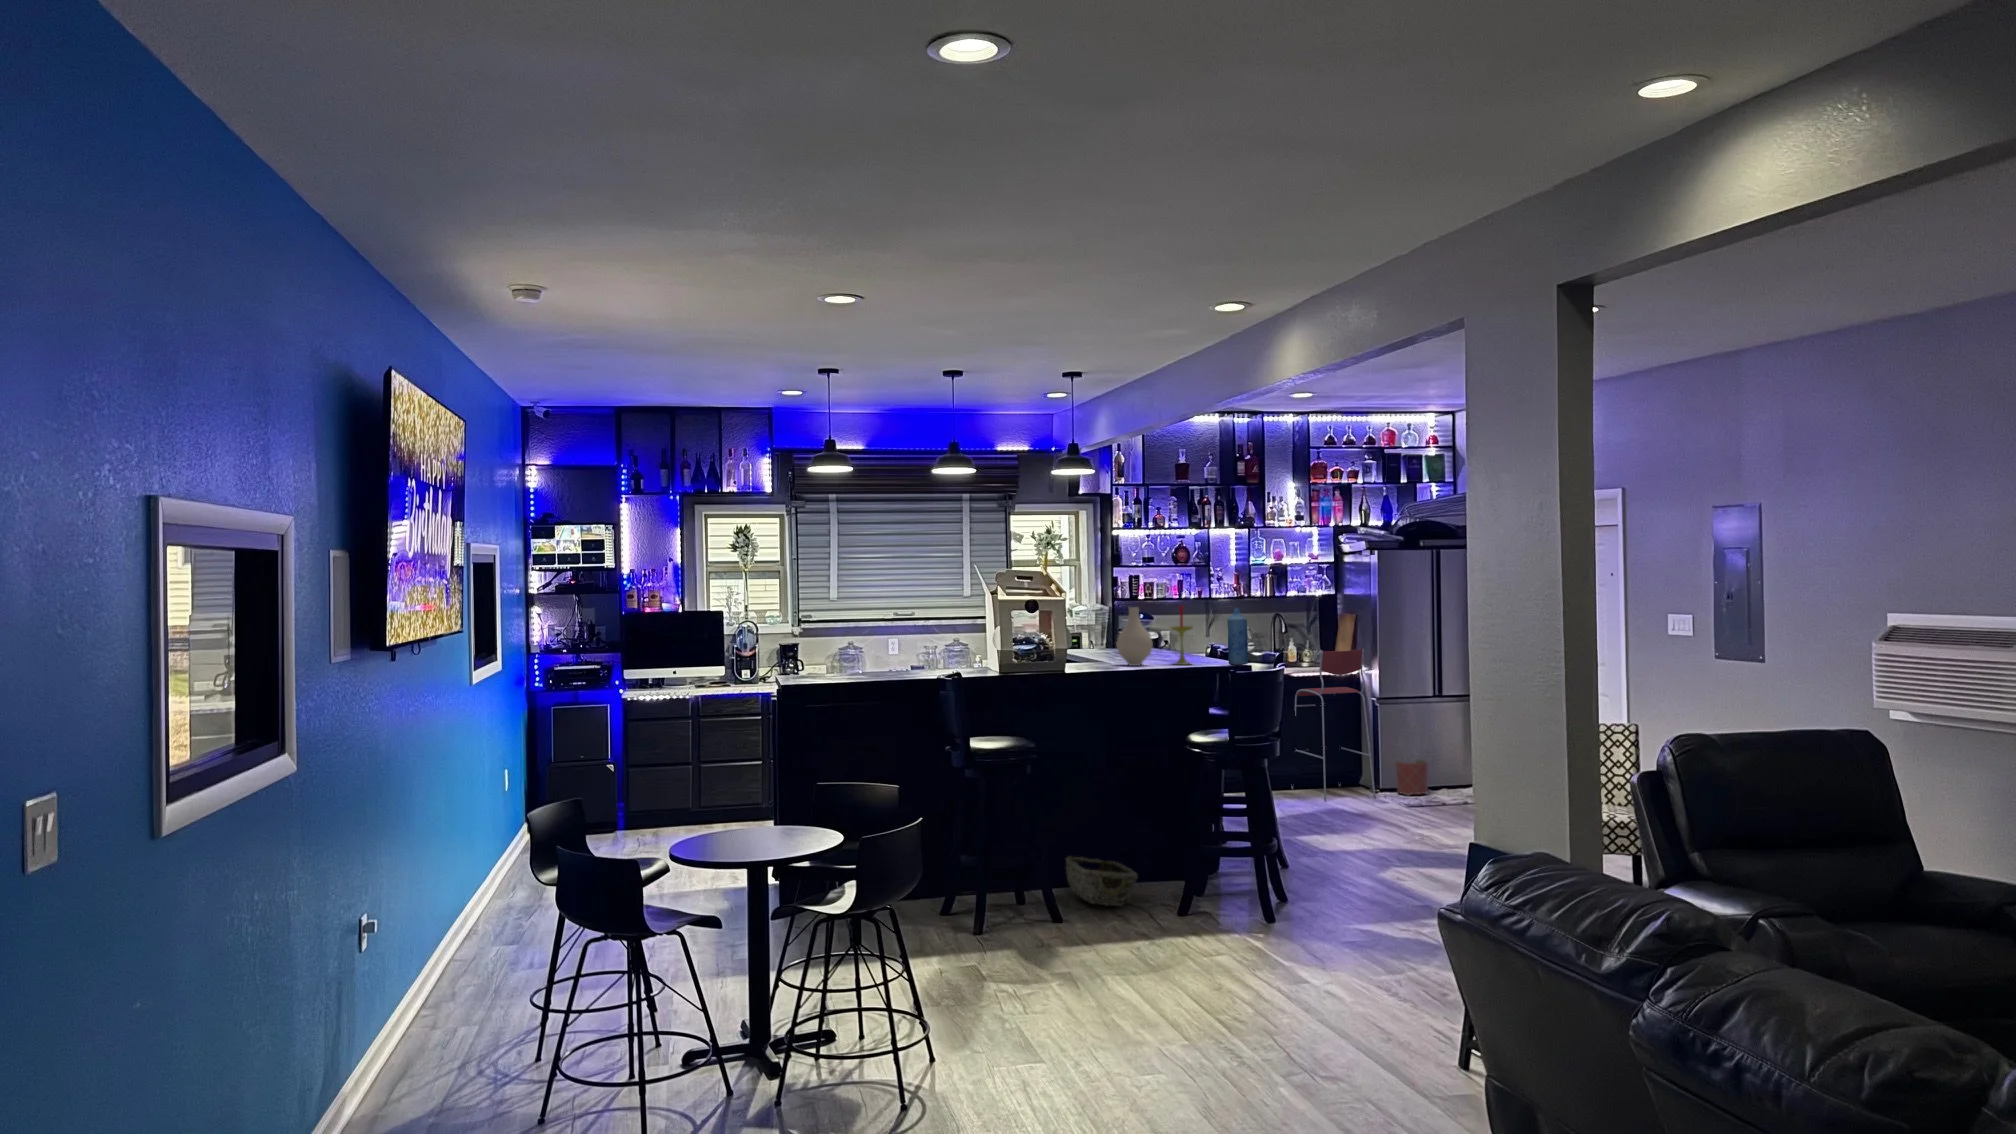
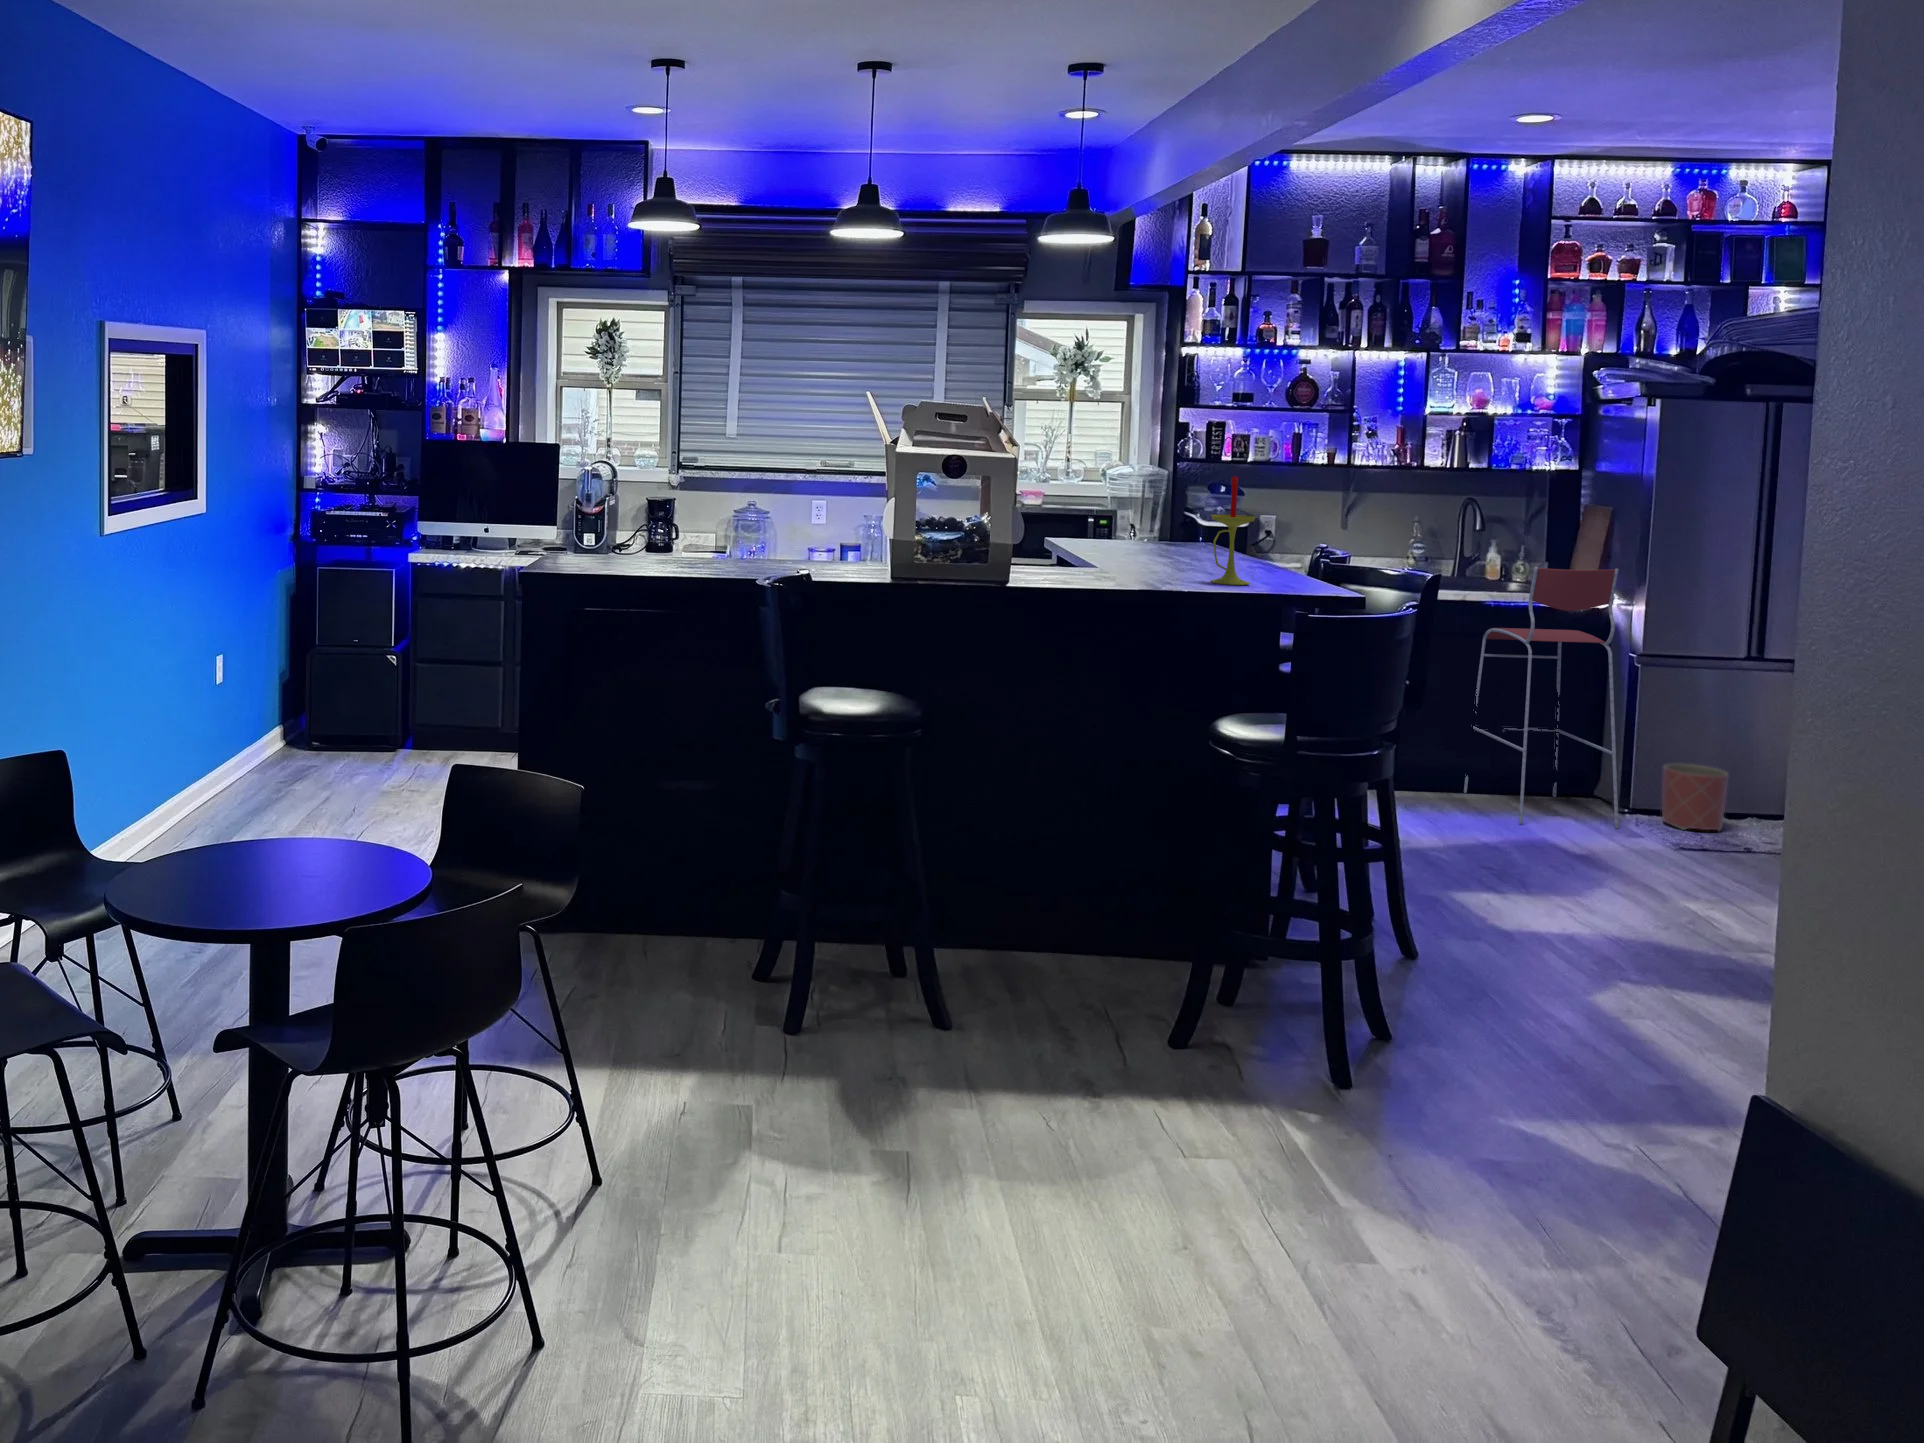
vase: present [1116,607,1153,666] -> none [1105,475,1173,581]
bottle: present [1227,608,1248,665] -> none [1318,487,1360,593]
woven basket: present [1066,856,1137,906] -> none [984,900,1103,1006]

